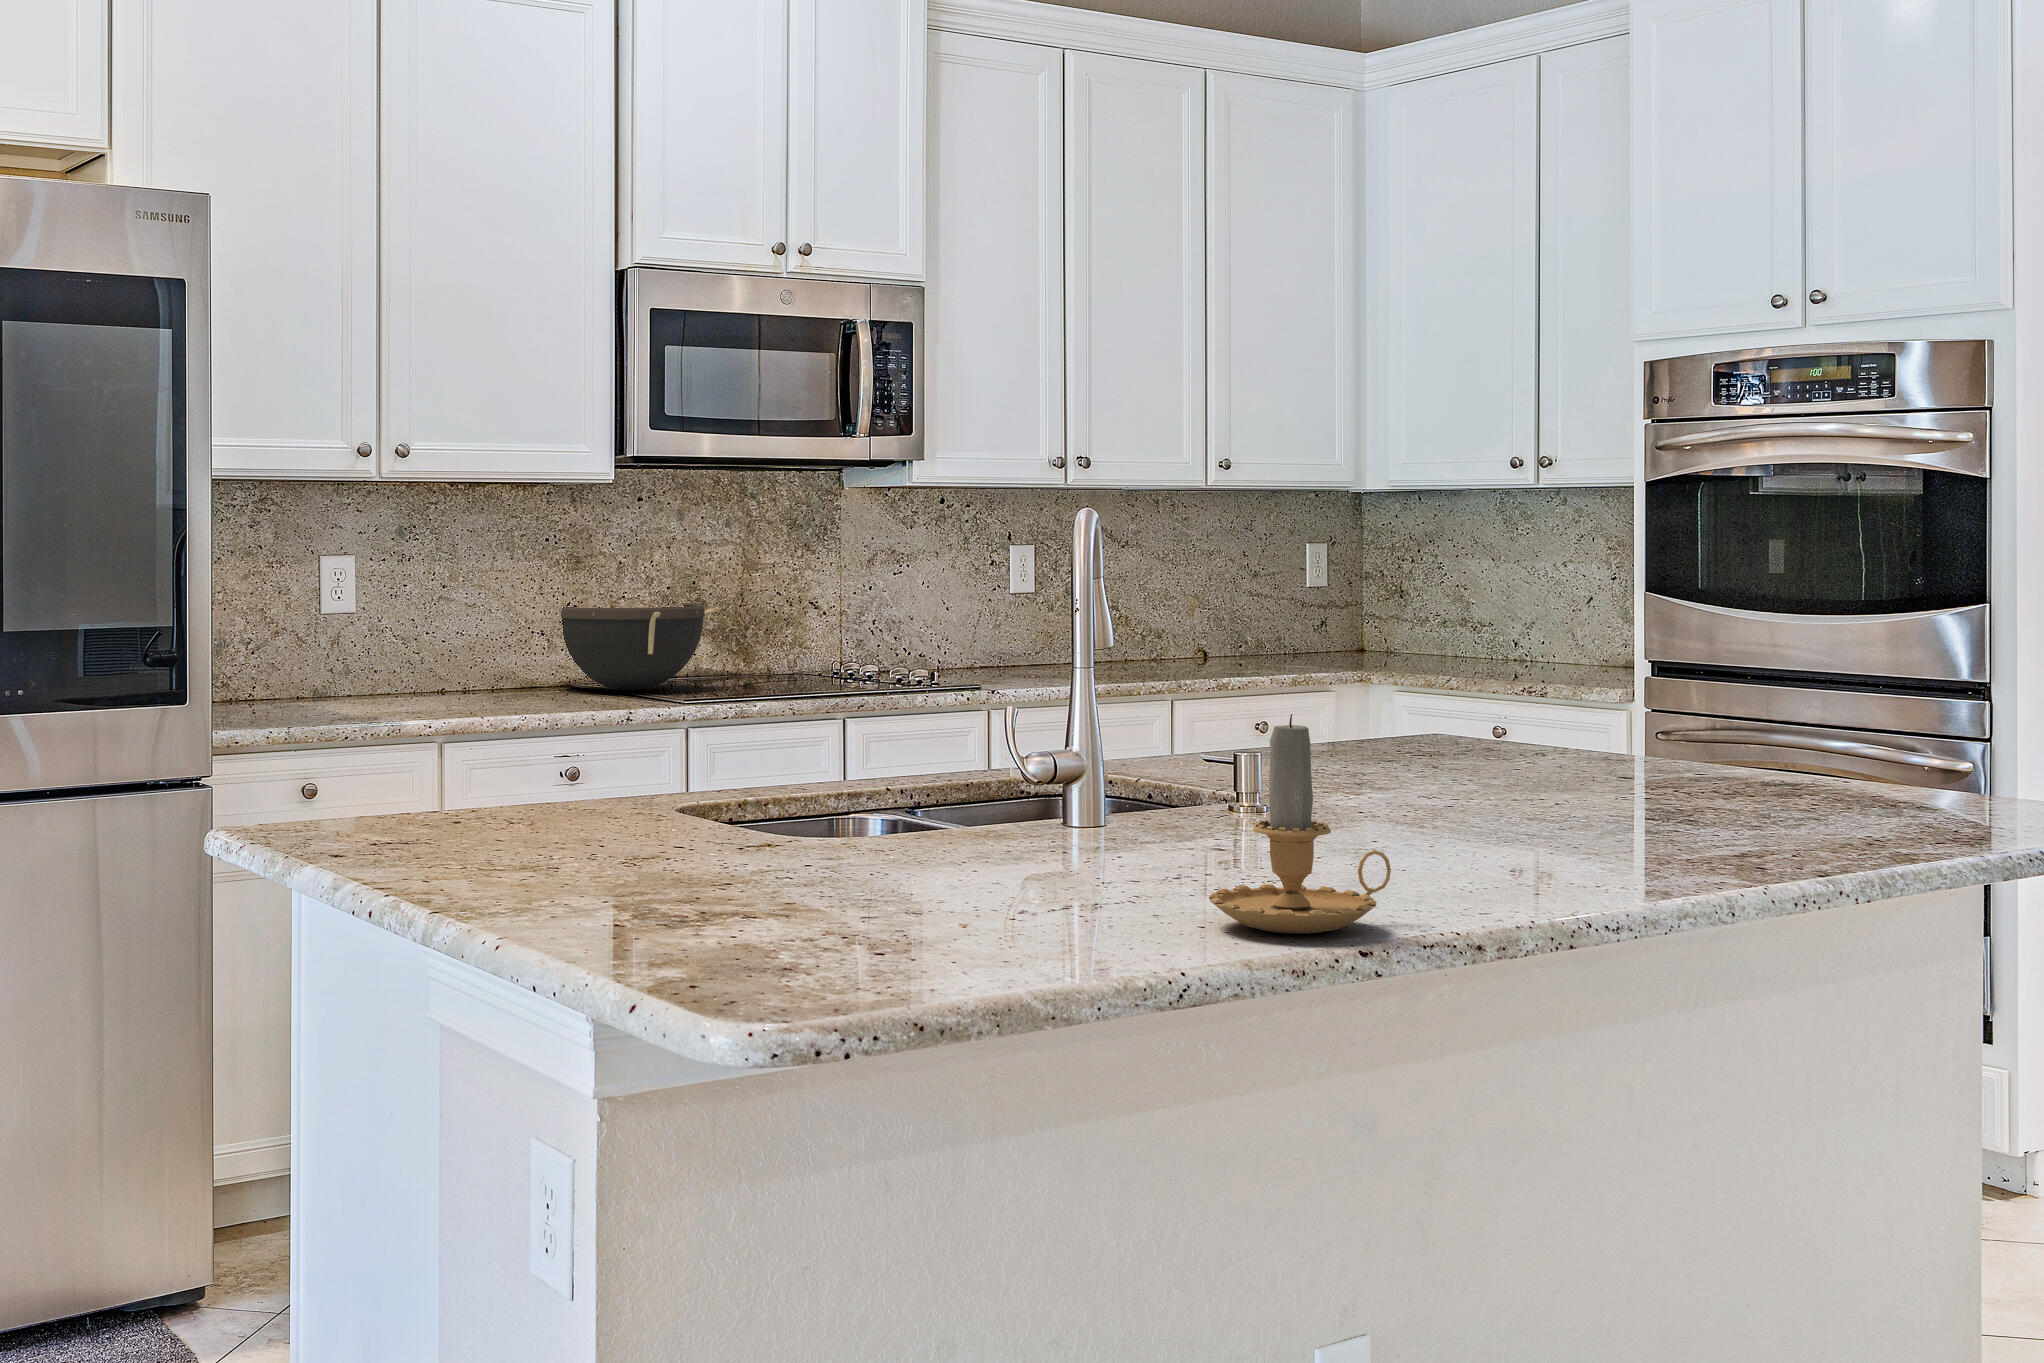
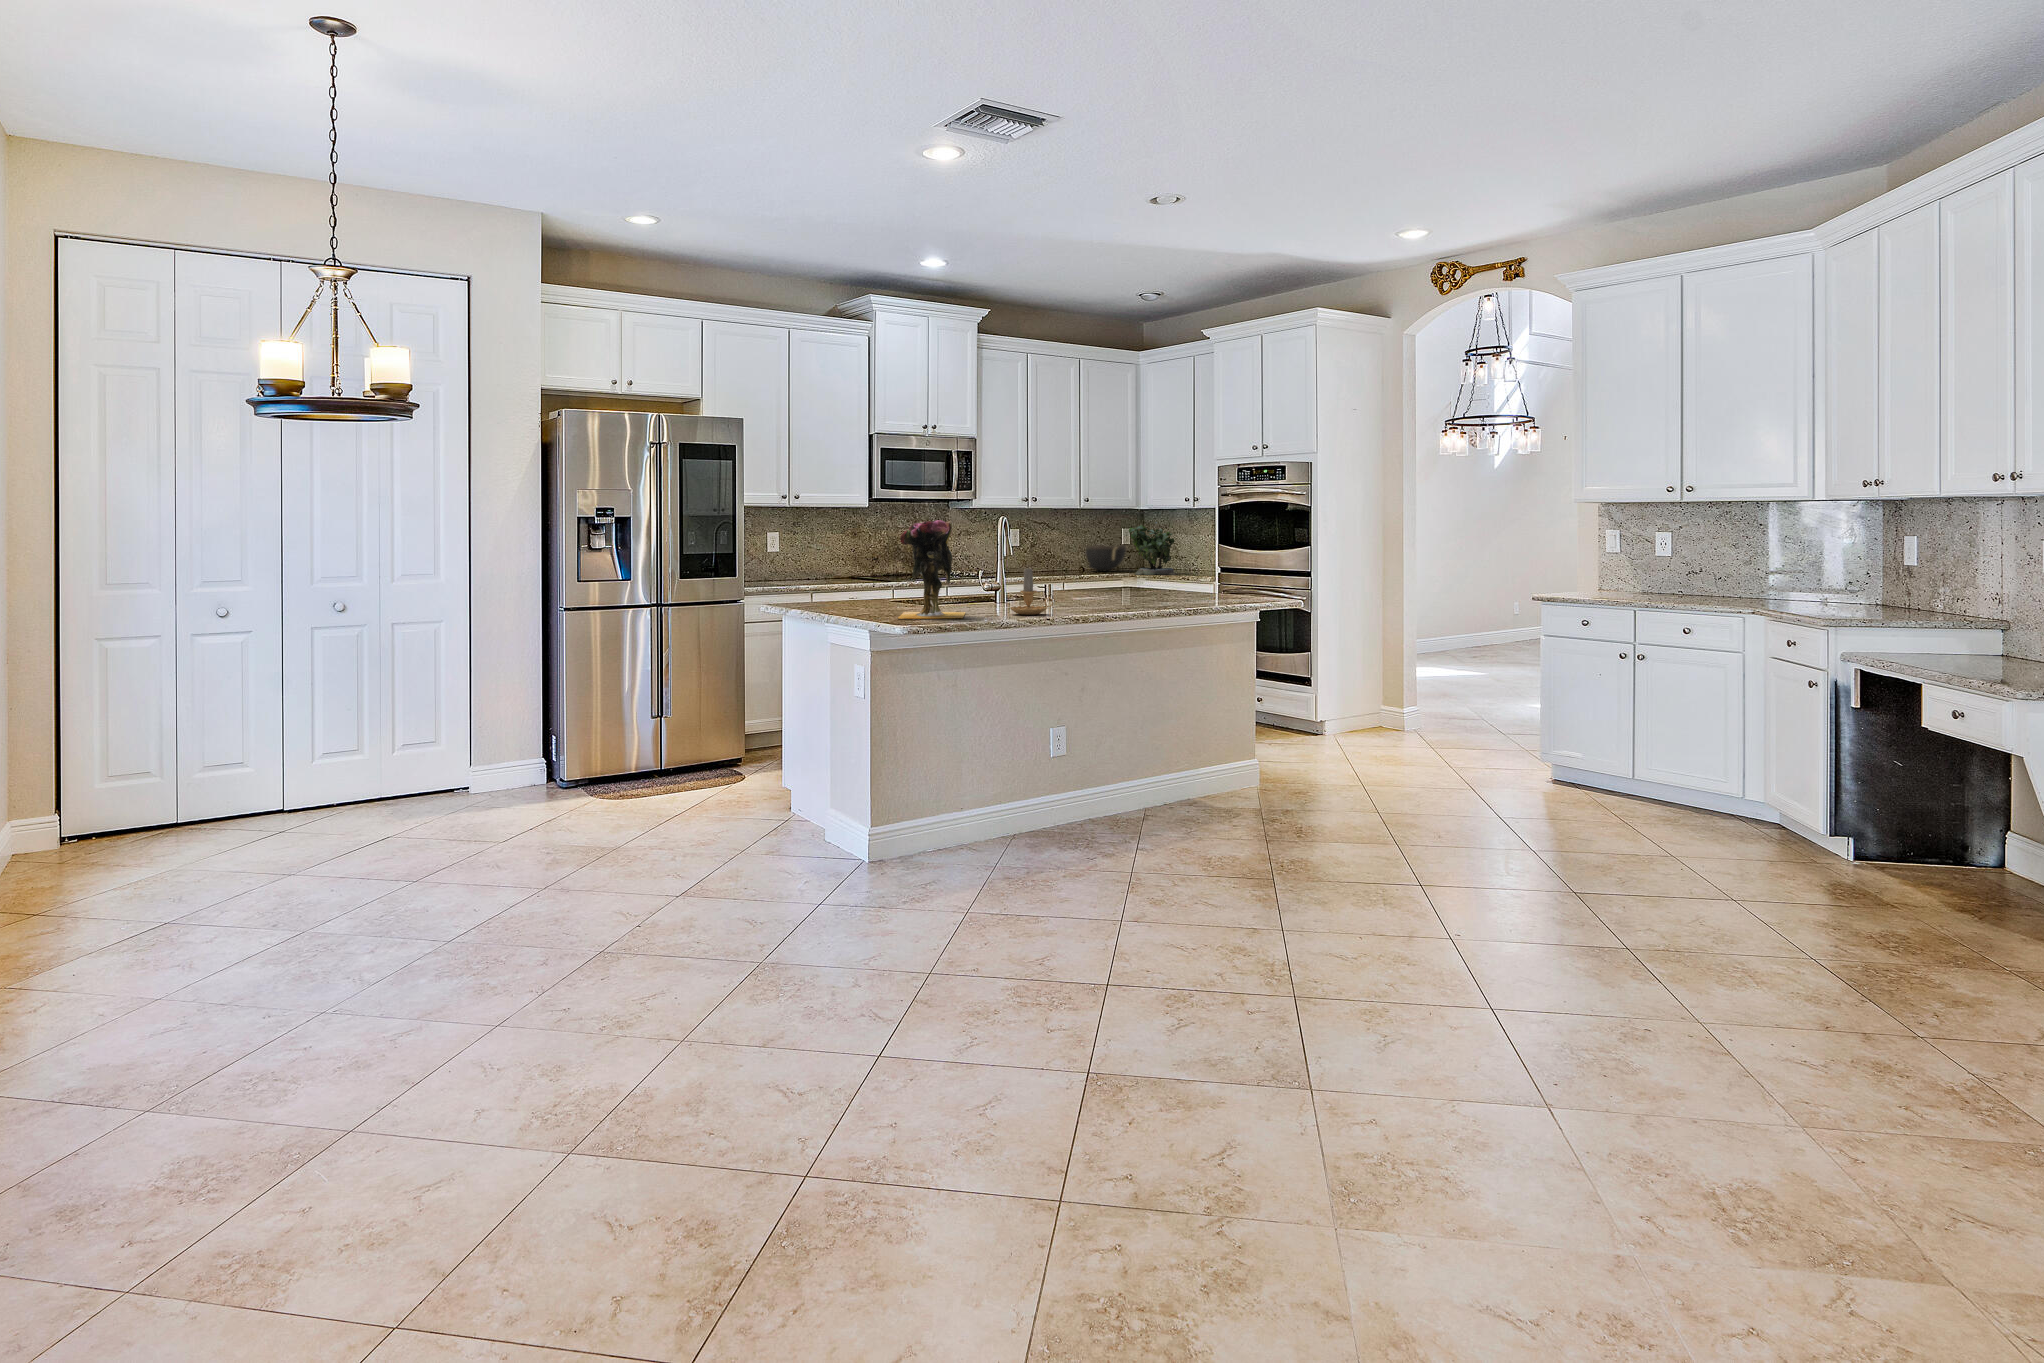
vase: none [722,515,1024,967] -> present [898,520,965,619]
potted plant: none [1340,527,1487,676] -> present [1129,522,1176,575]
bowl: present [561,604,719,690] -> present [1086,545,1128,572]

